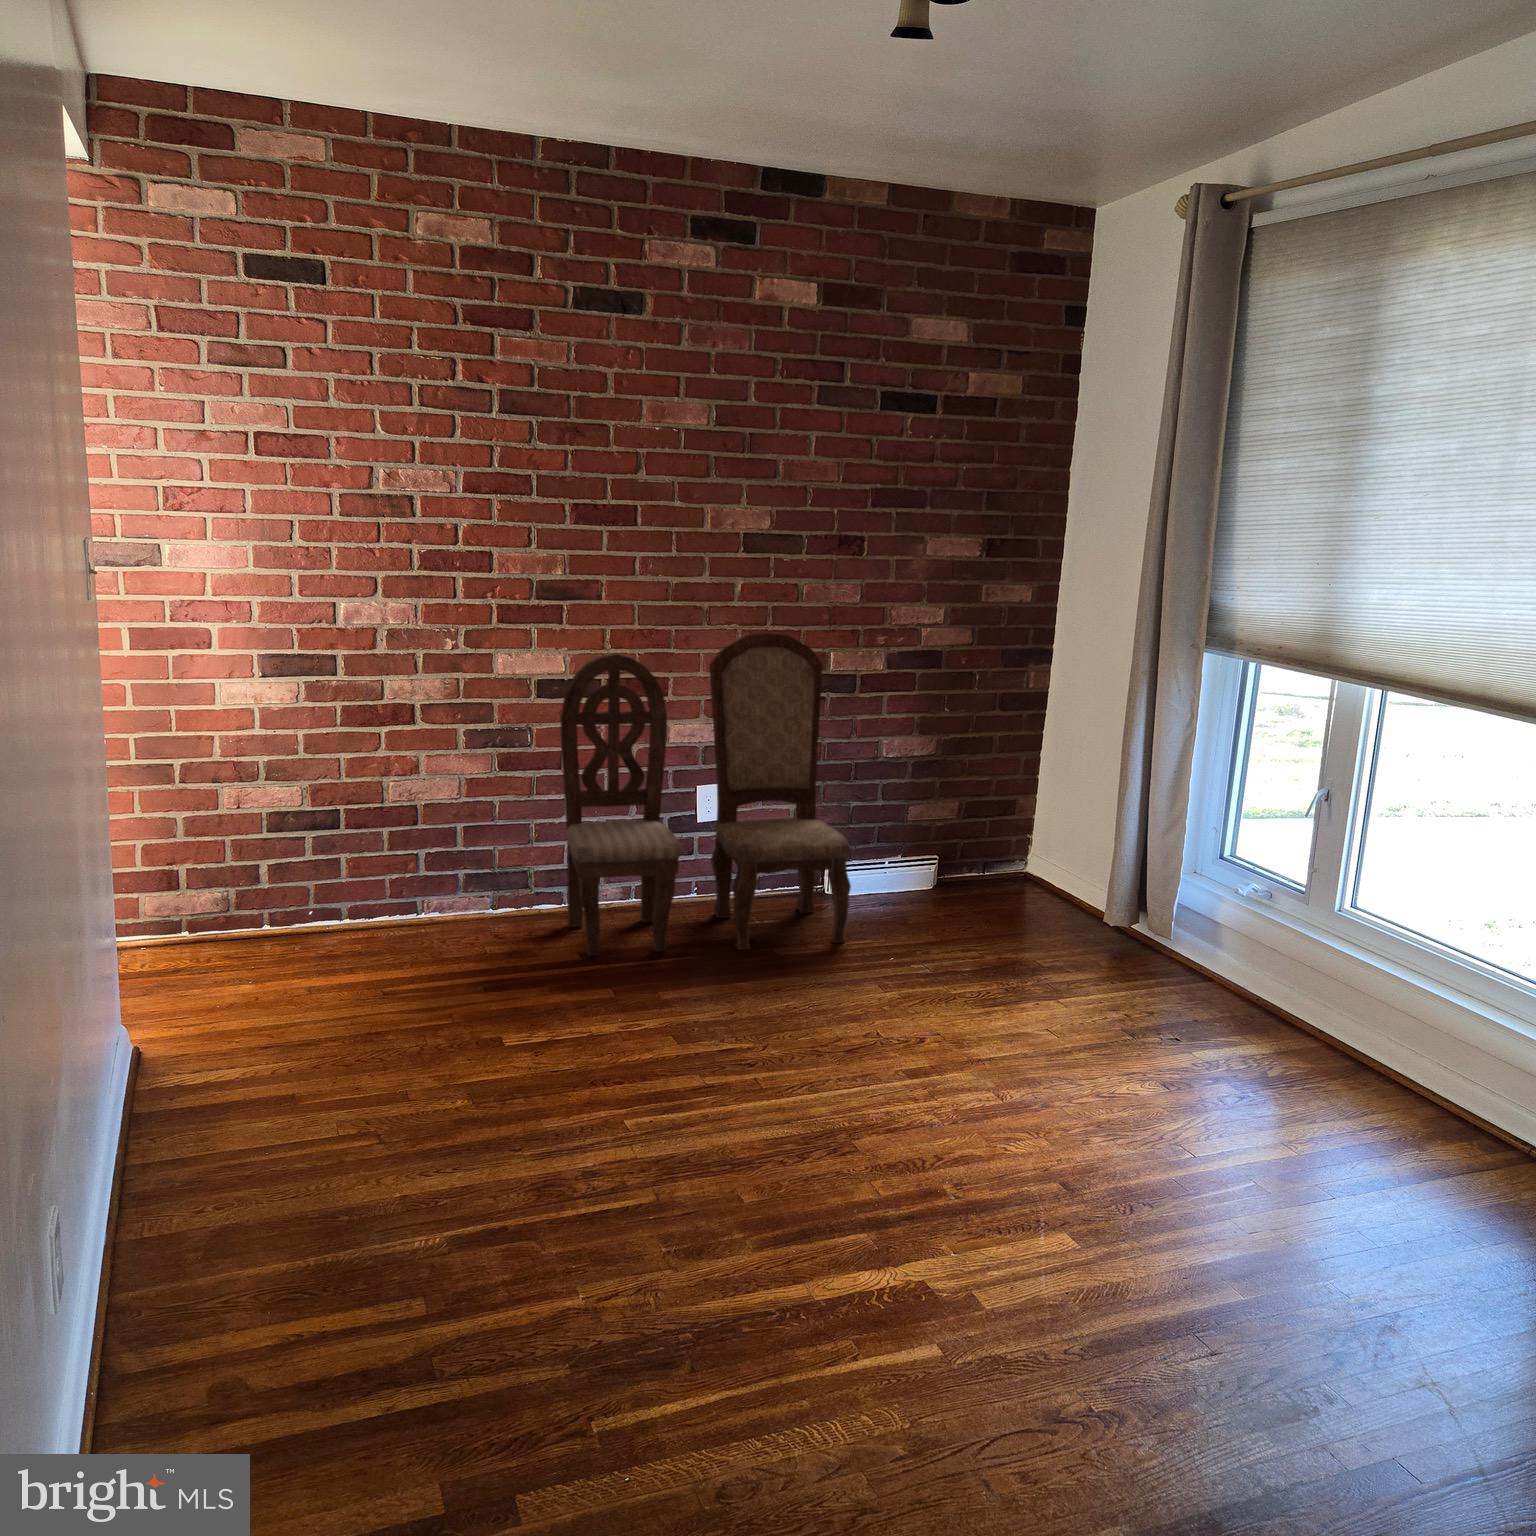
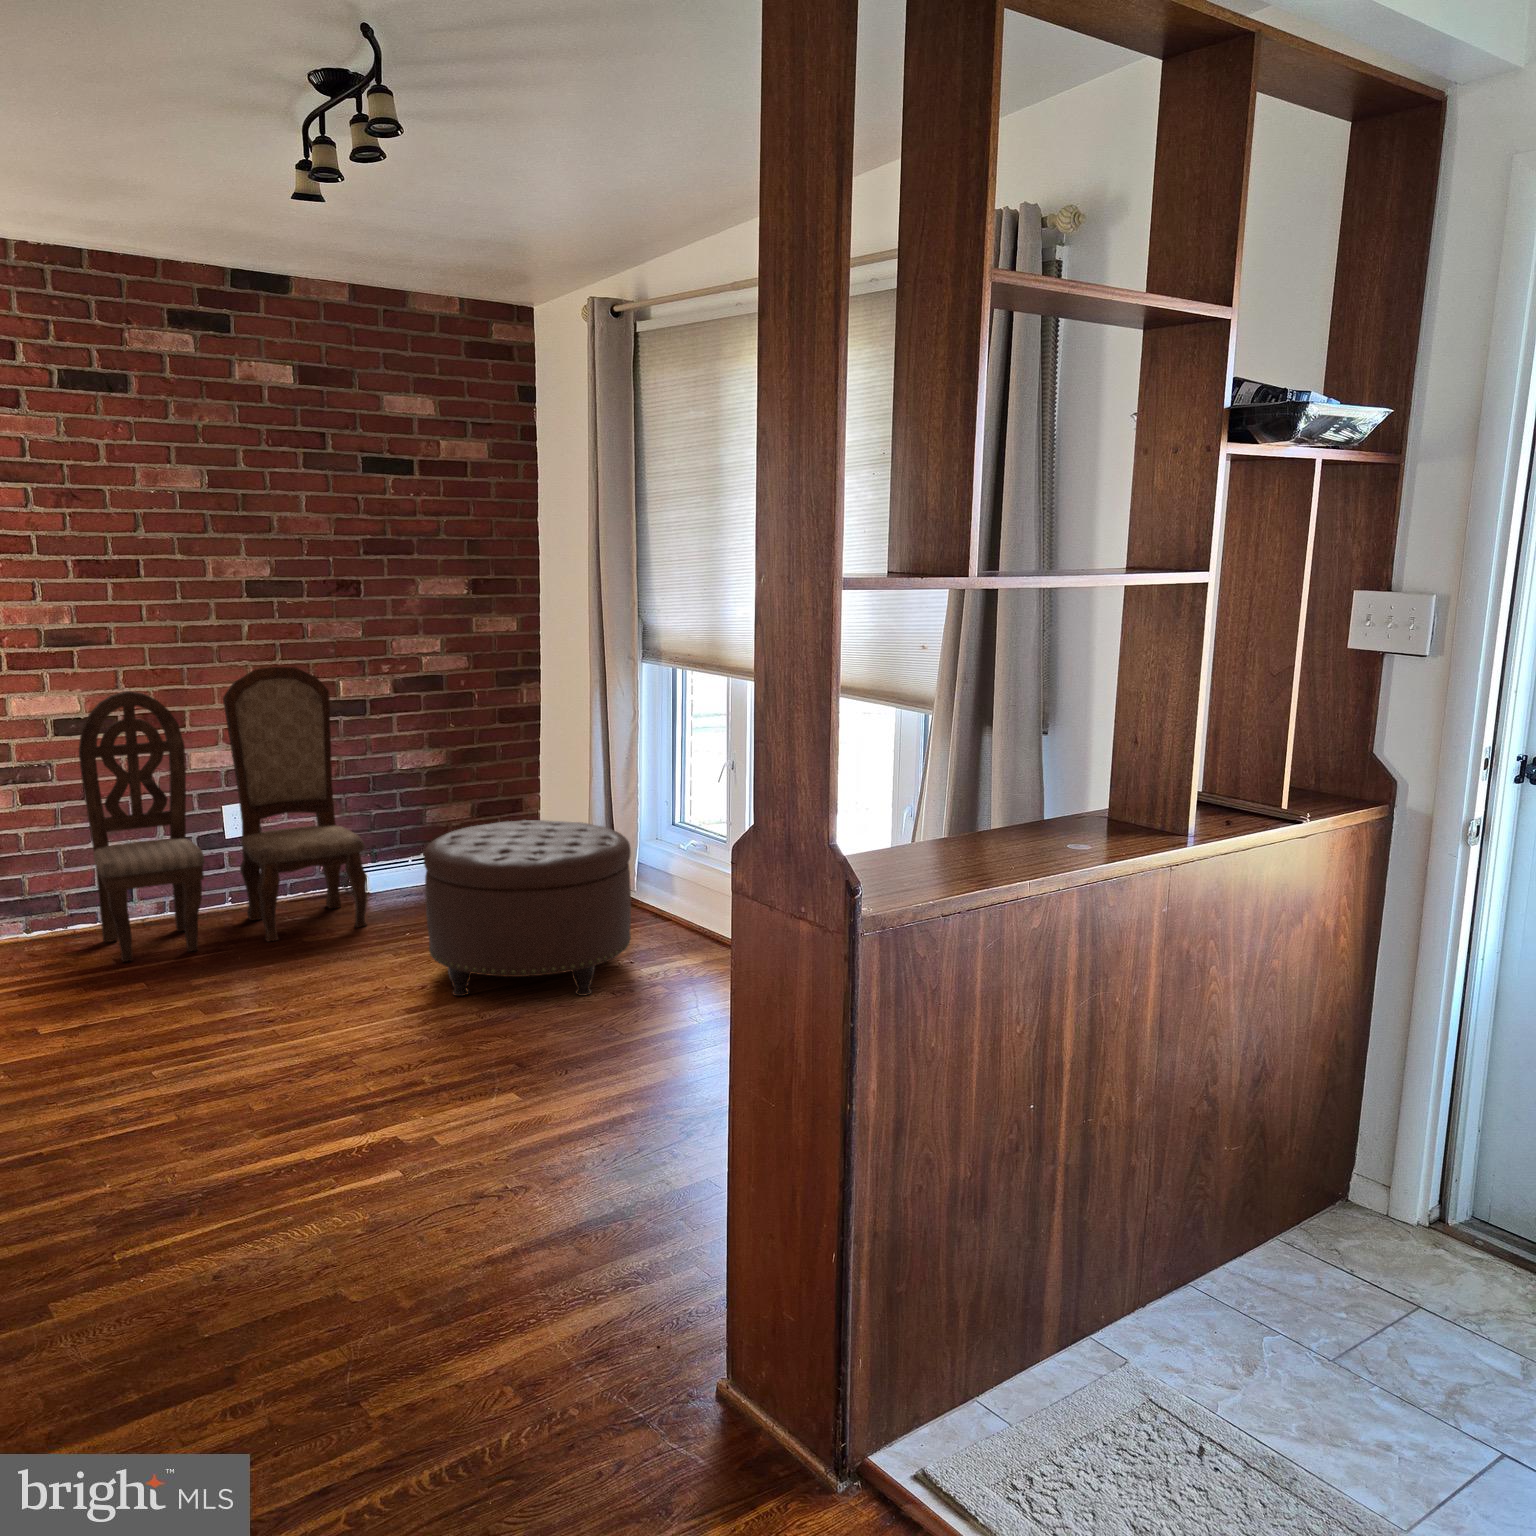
ottoman: none [934,846,1200,1089] -> present [424,820,631,996]

